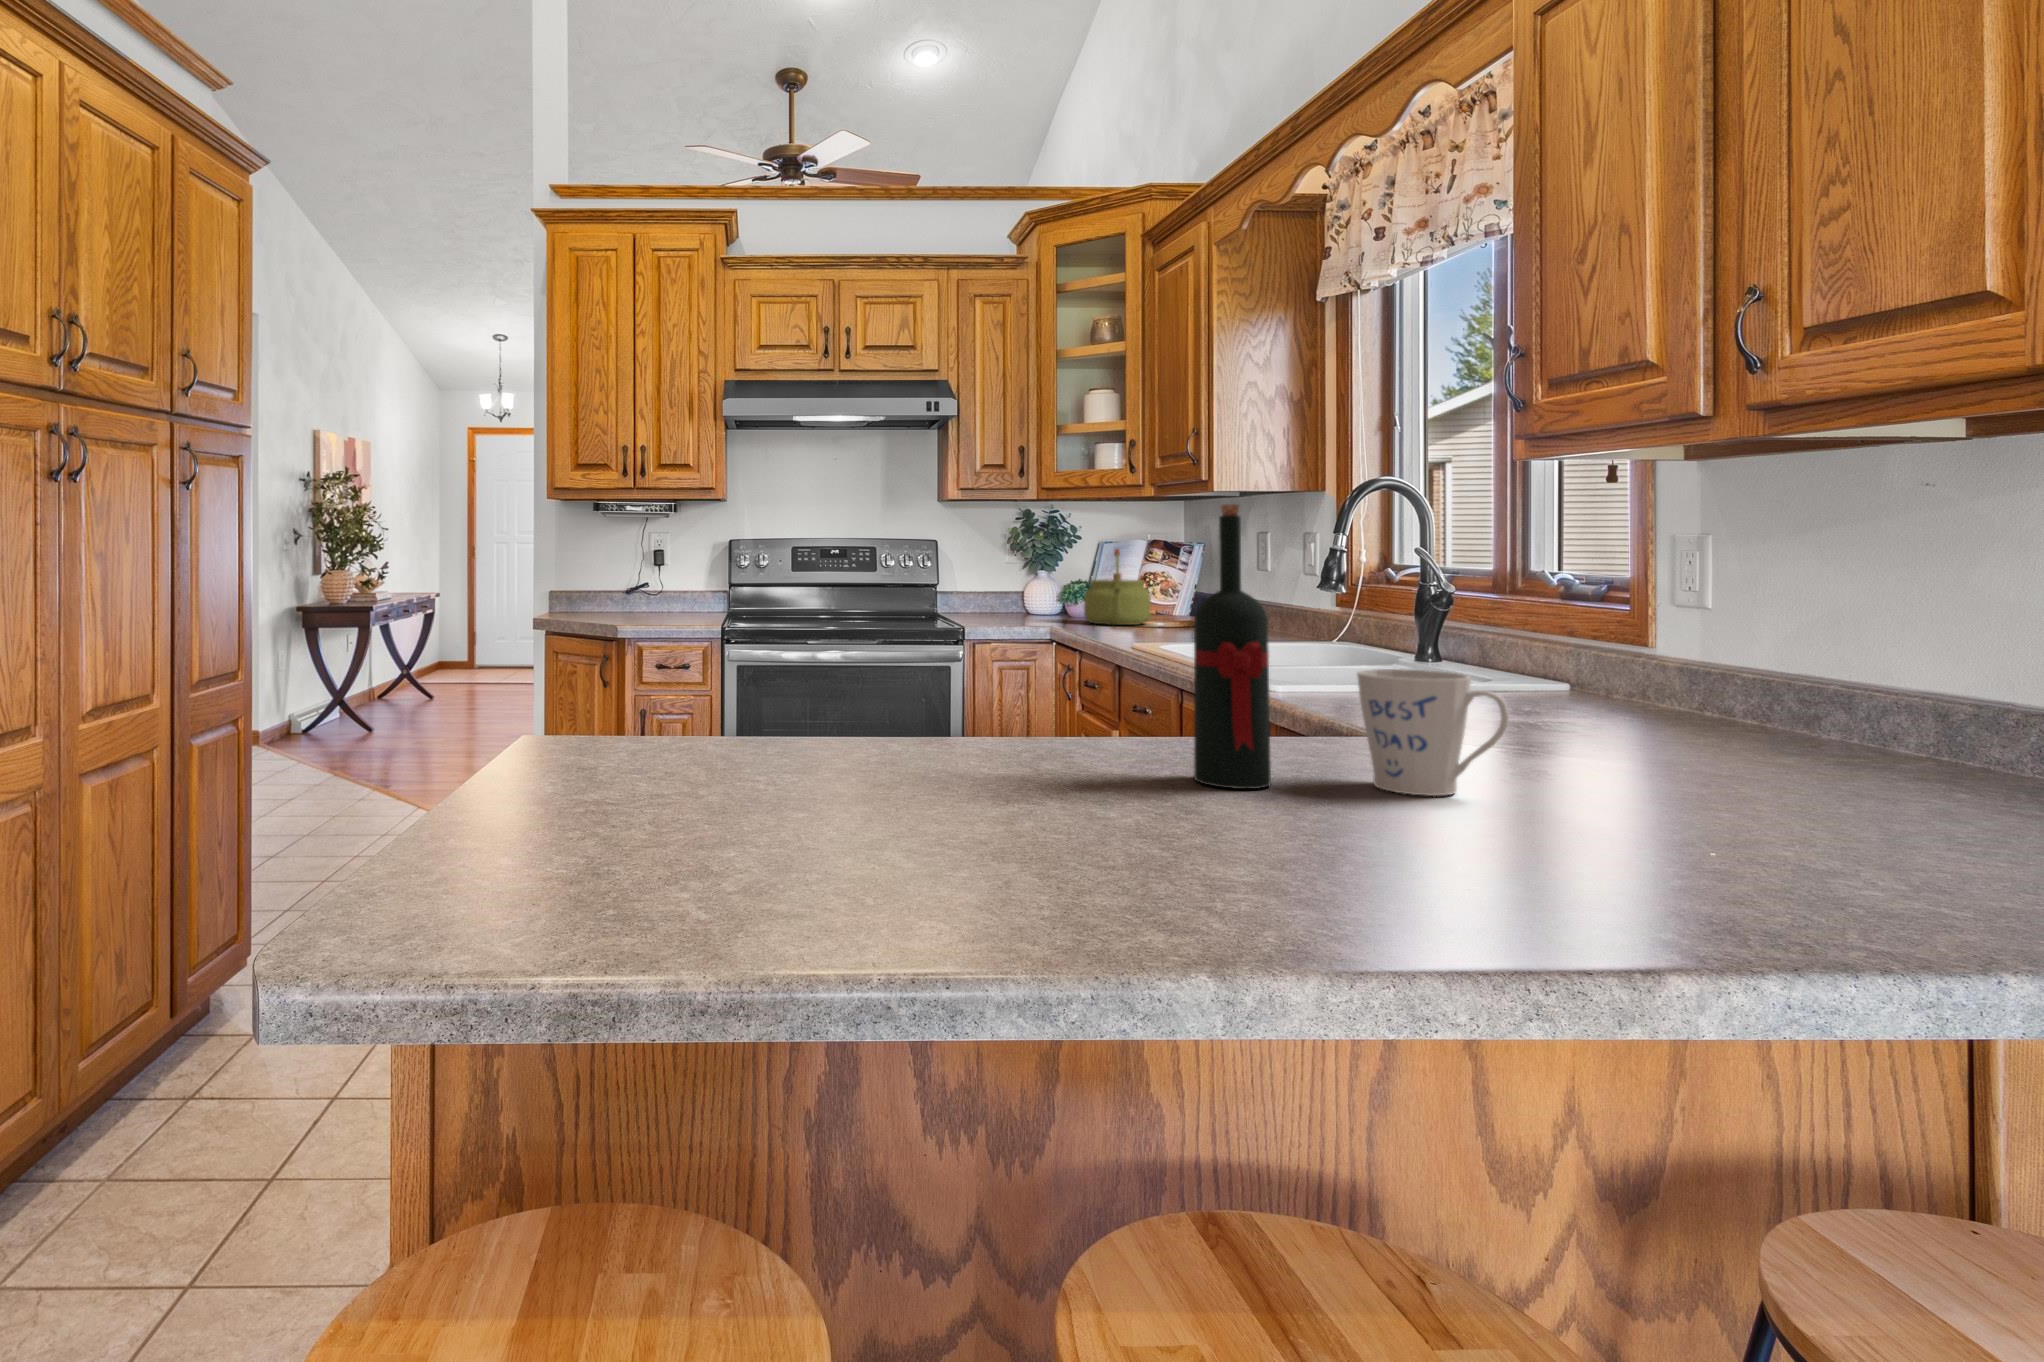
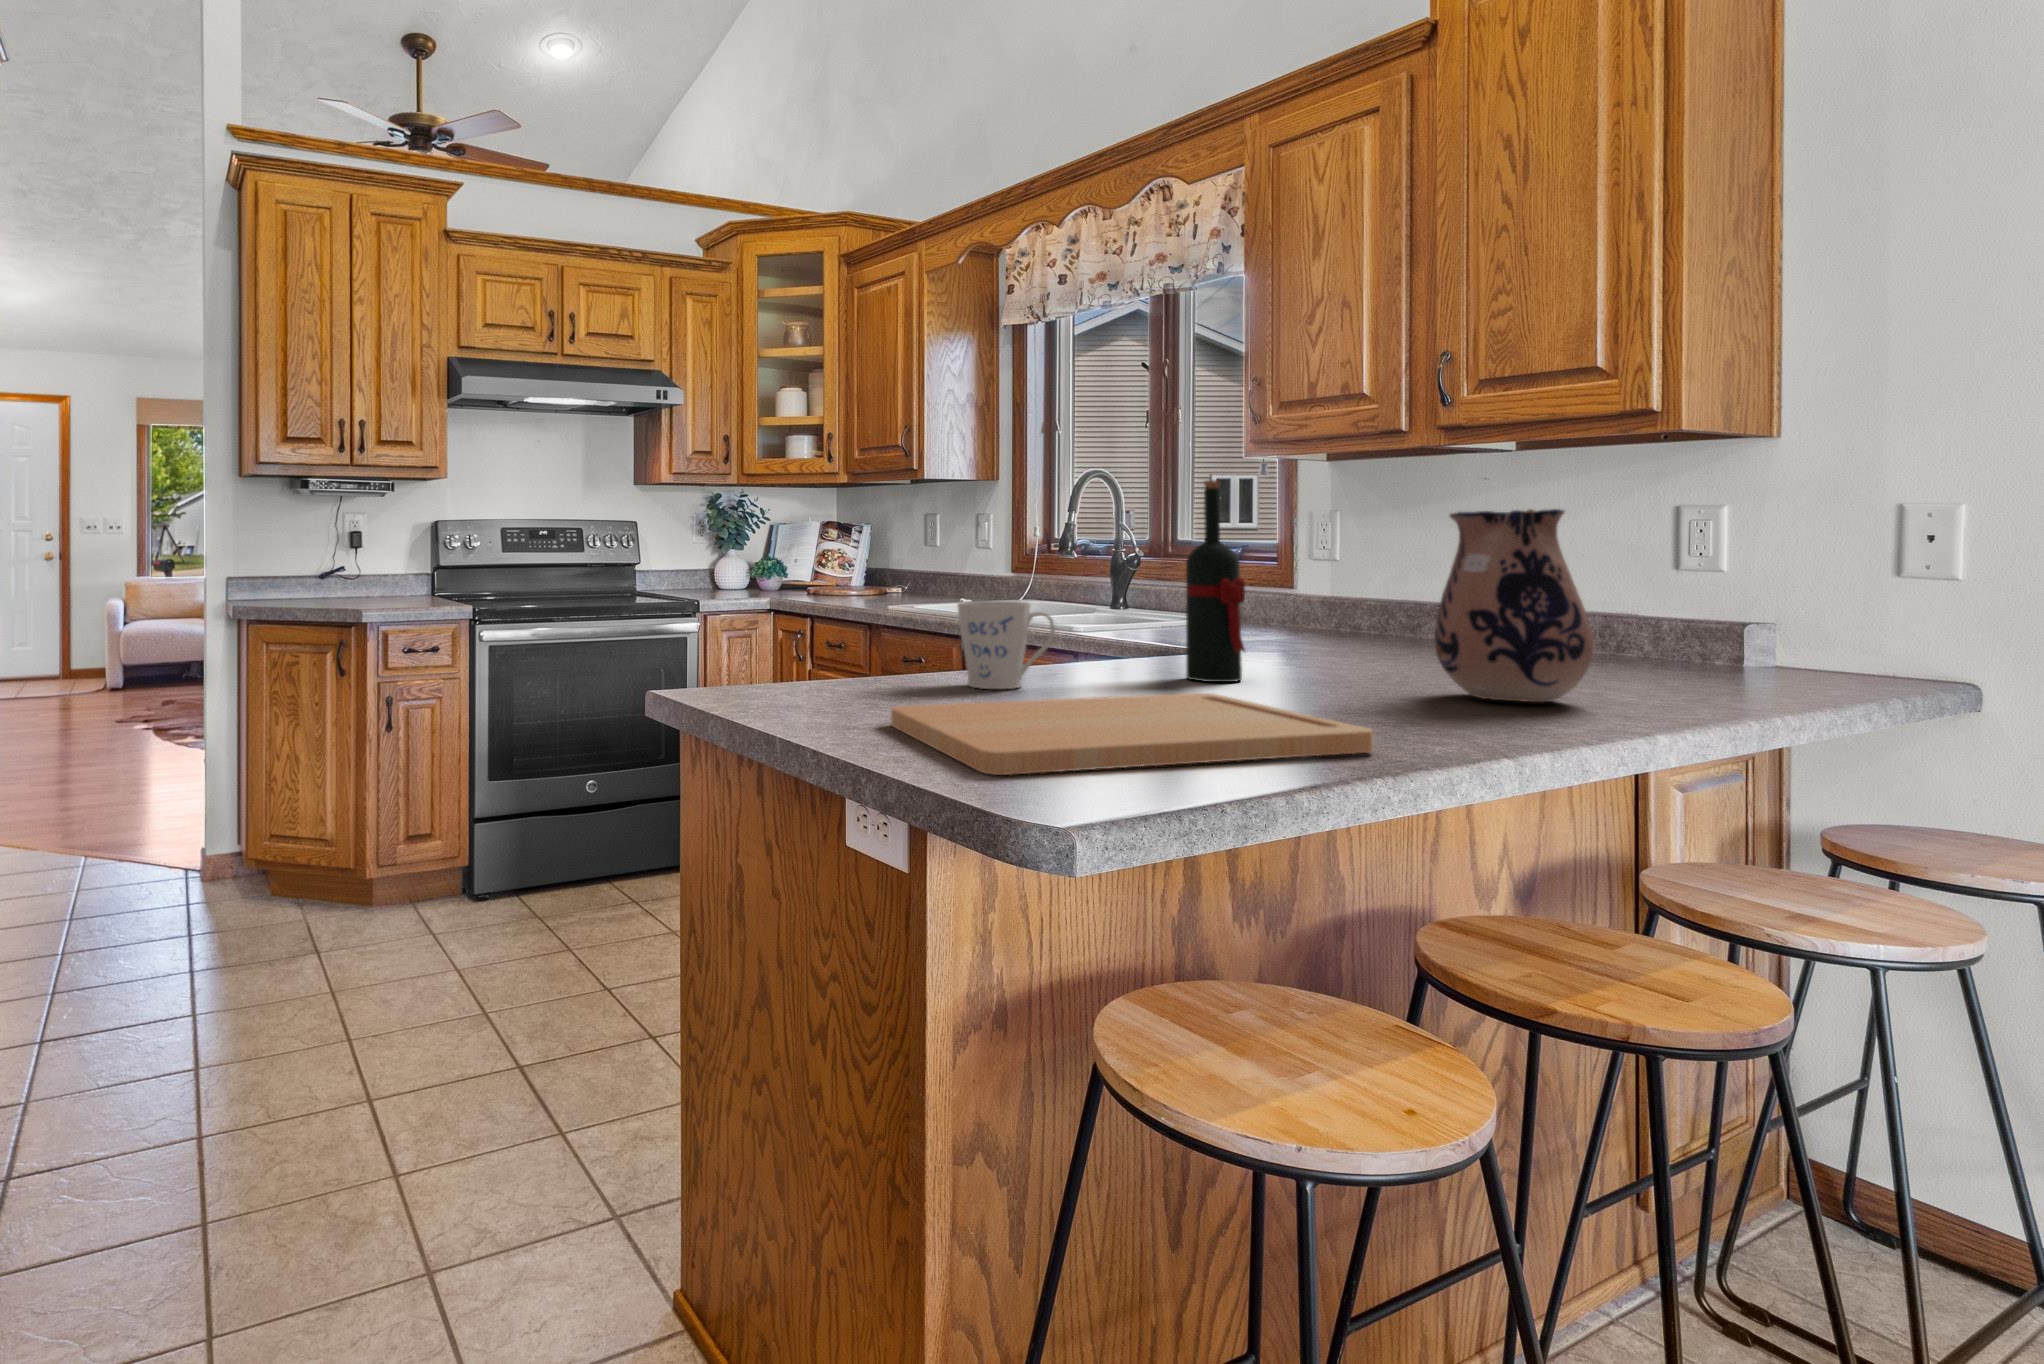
kettle: present [1084,549,1151,625] -> none [779,528,835,594]
ceramic pitcher: none [1500,553,1776,882] -> present [1434,509,1593,702]
mug: present [1357,669,1509,796] -> present [957,601,1055,689]
cutting board: none [484,785,1063,932] -> present [891,693,1373,775]

